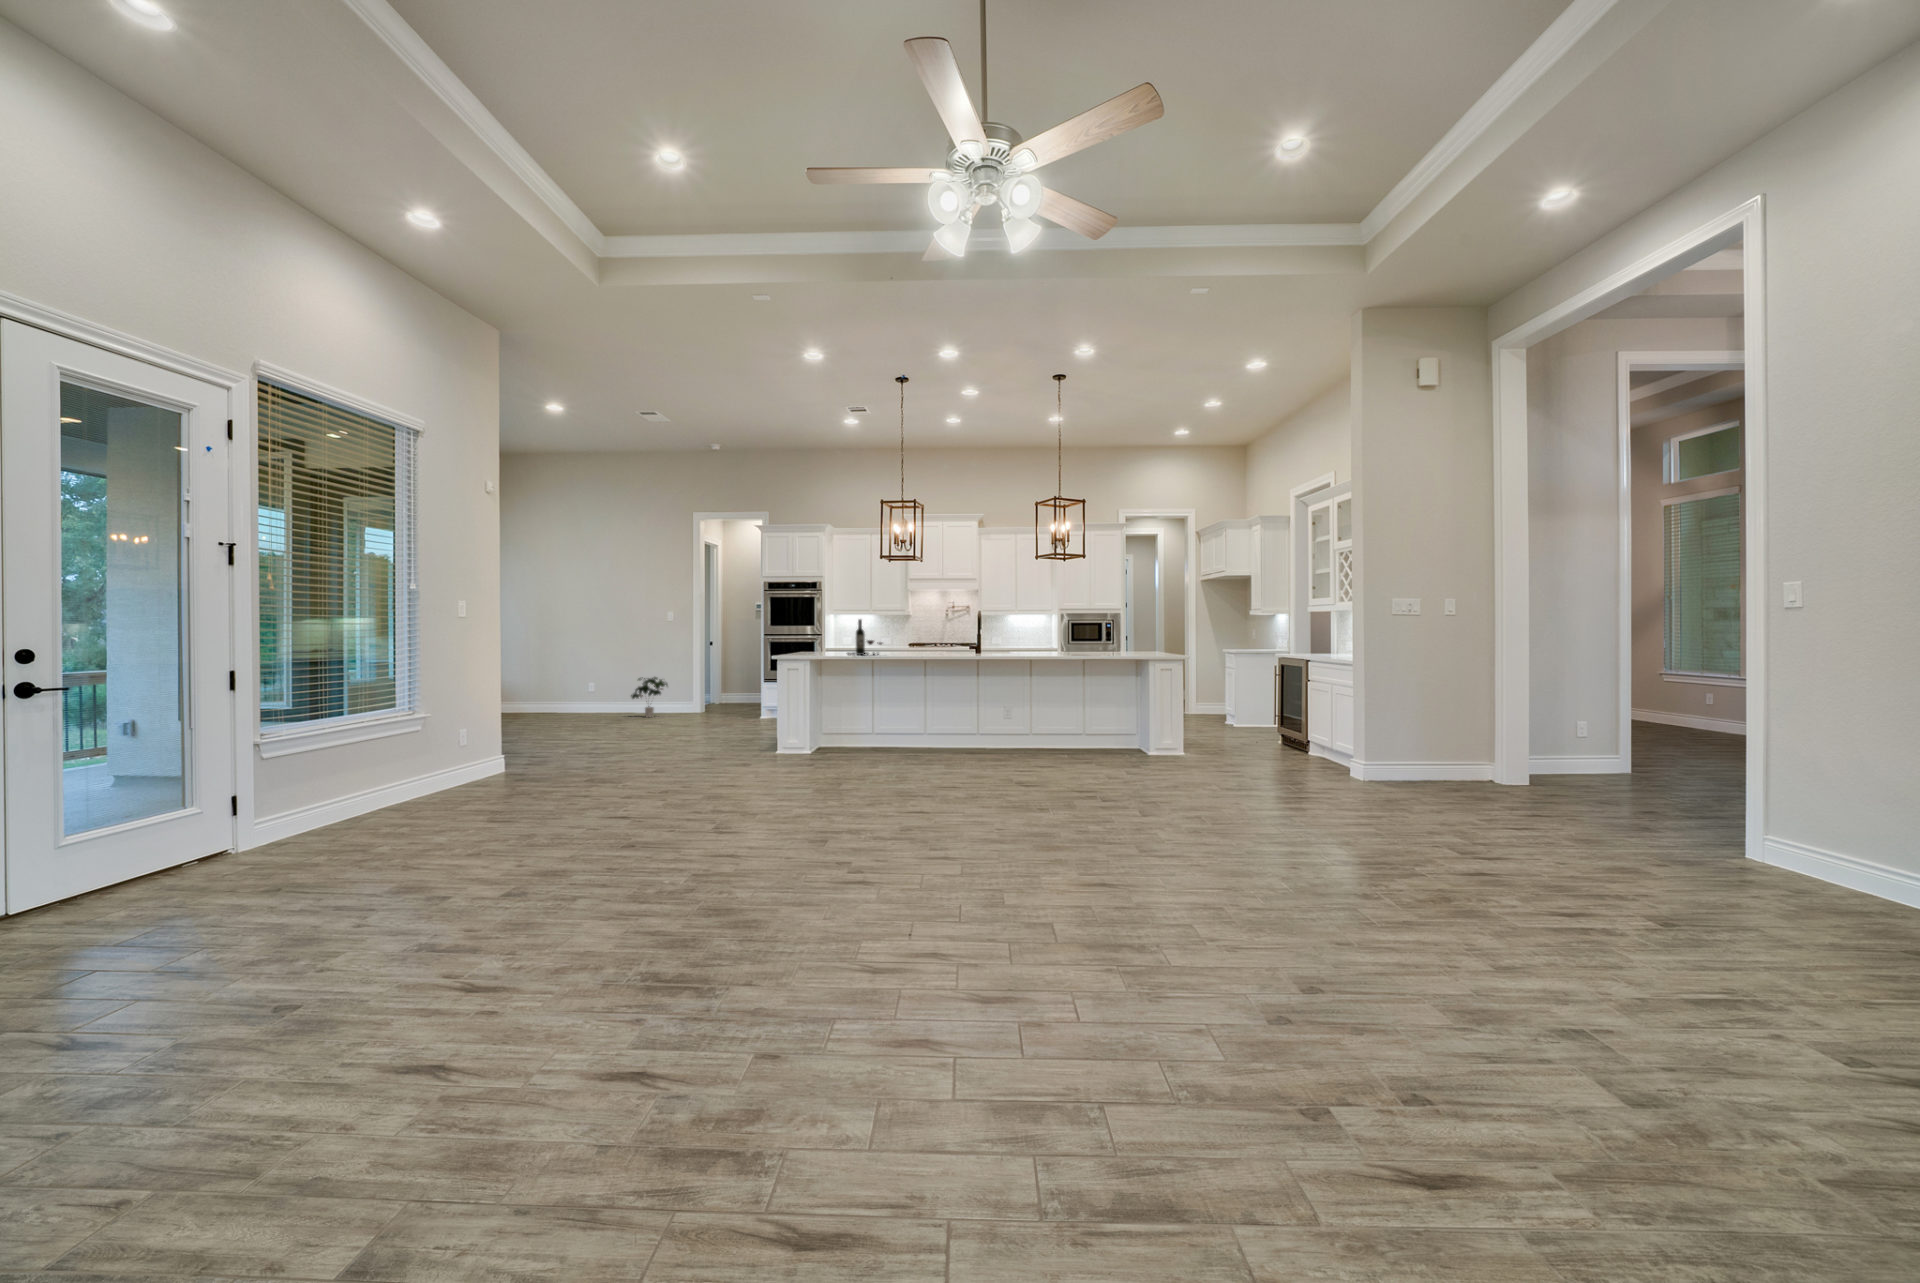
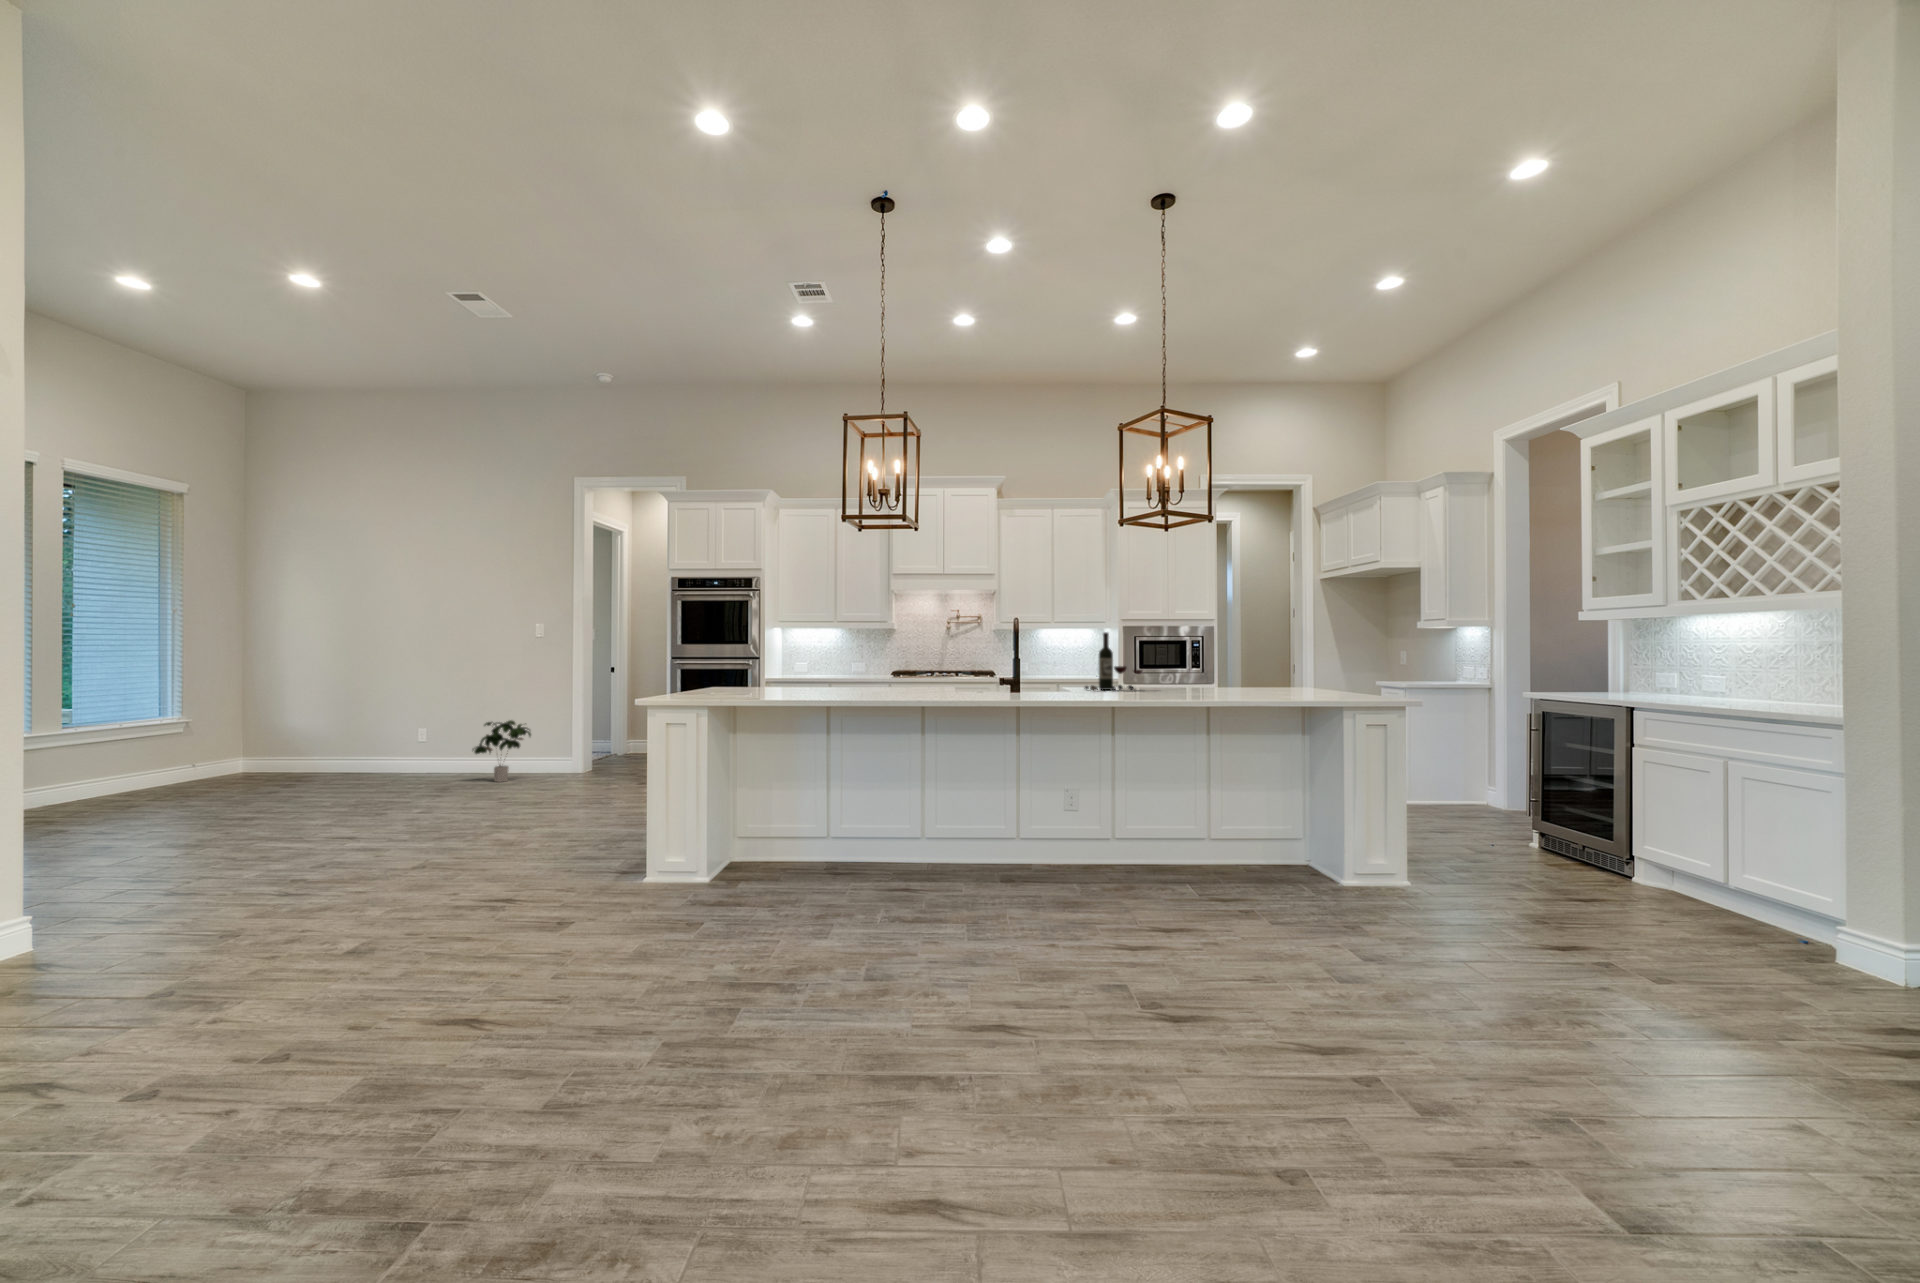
wine bottle: present [847,619,882,655] -> present [1085,632,1143,690]

